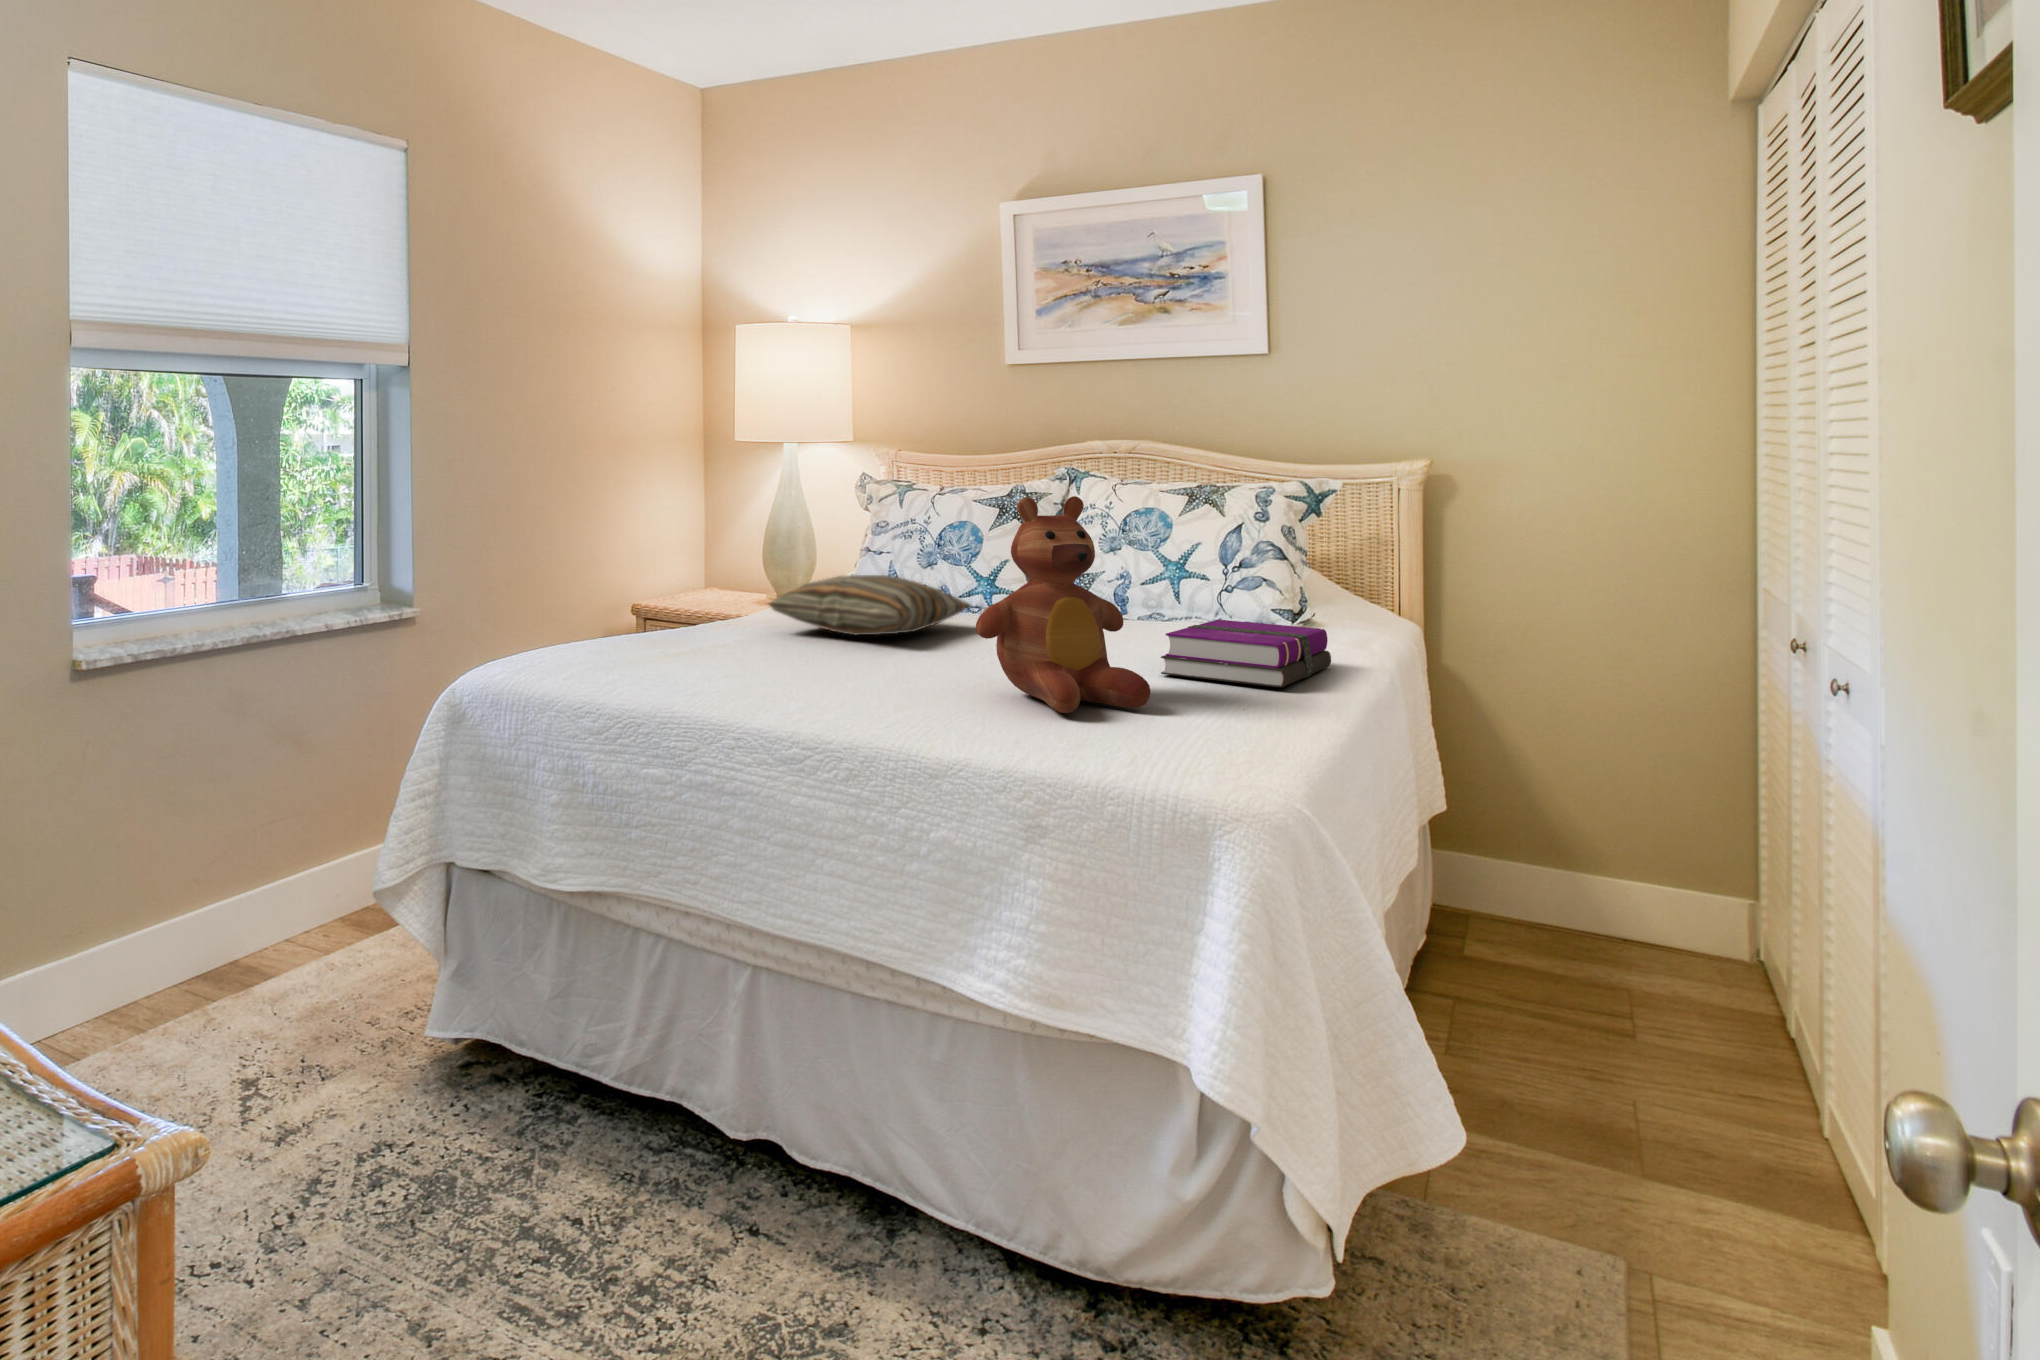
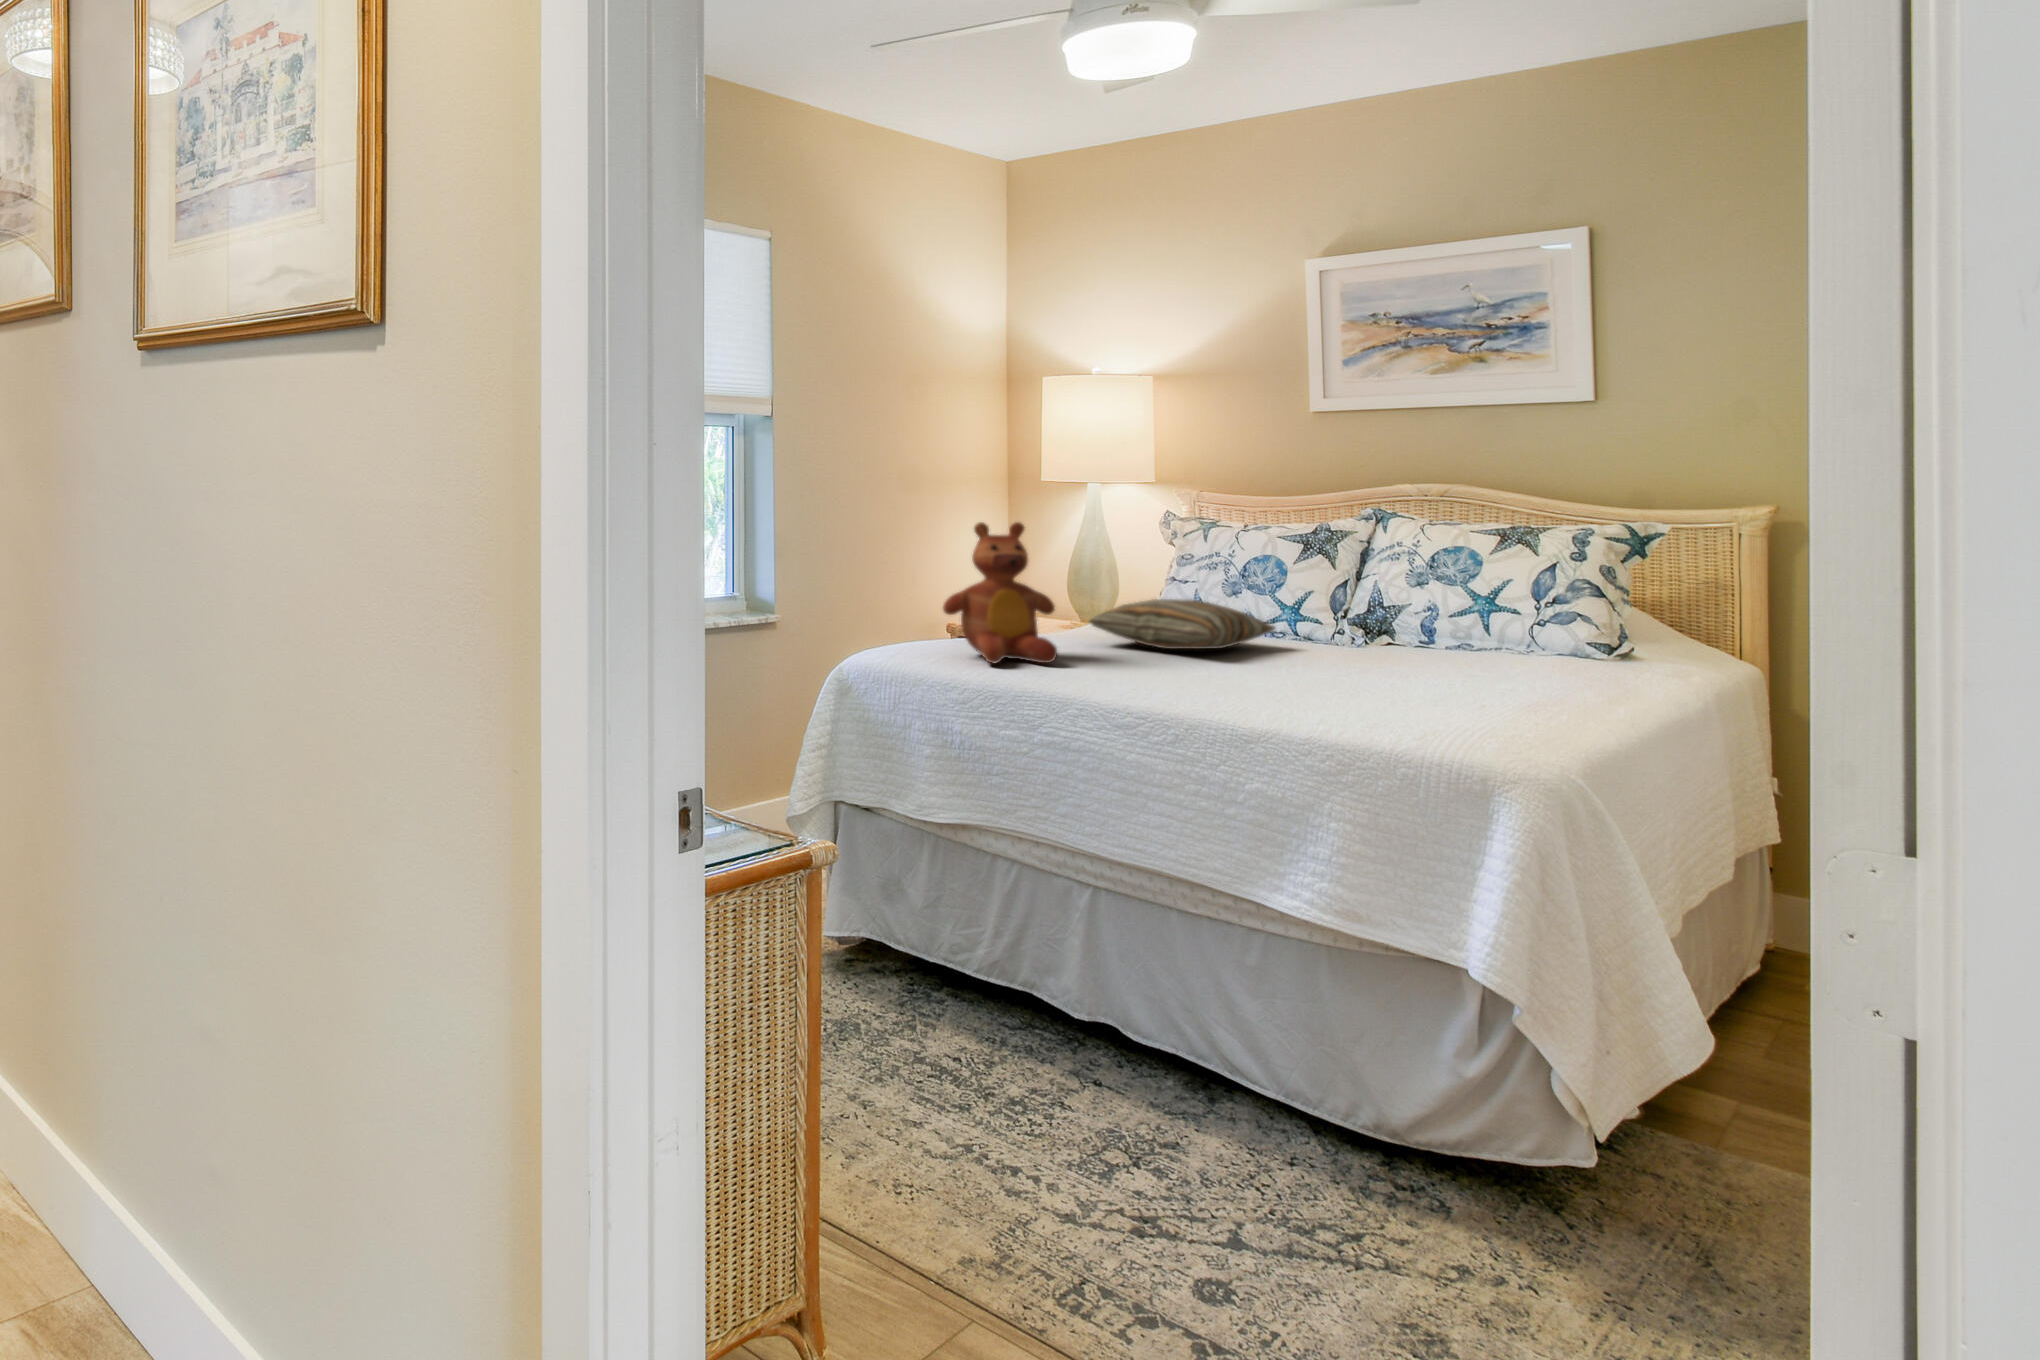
teddy bear: present [976,496,1151,713] -> present [943,522,1057,664]
hardback book: present [1161,620,1331,687] -> none [1463,647,1642,704]

